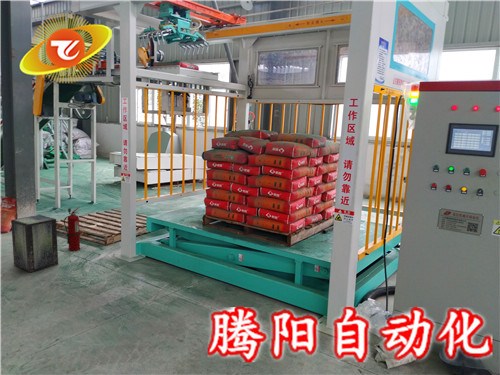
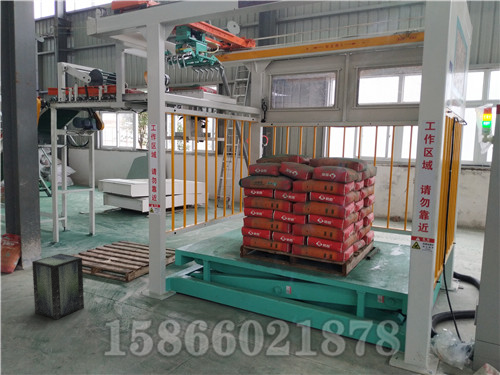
fire extinguisher: present [64,208,80,251] -> none [85,243,101,291]

